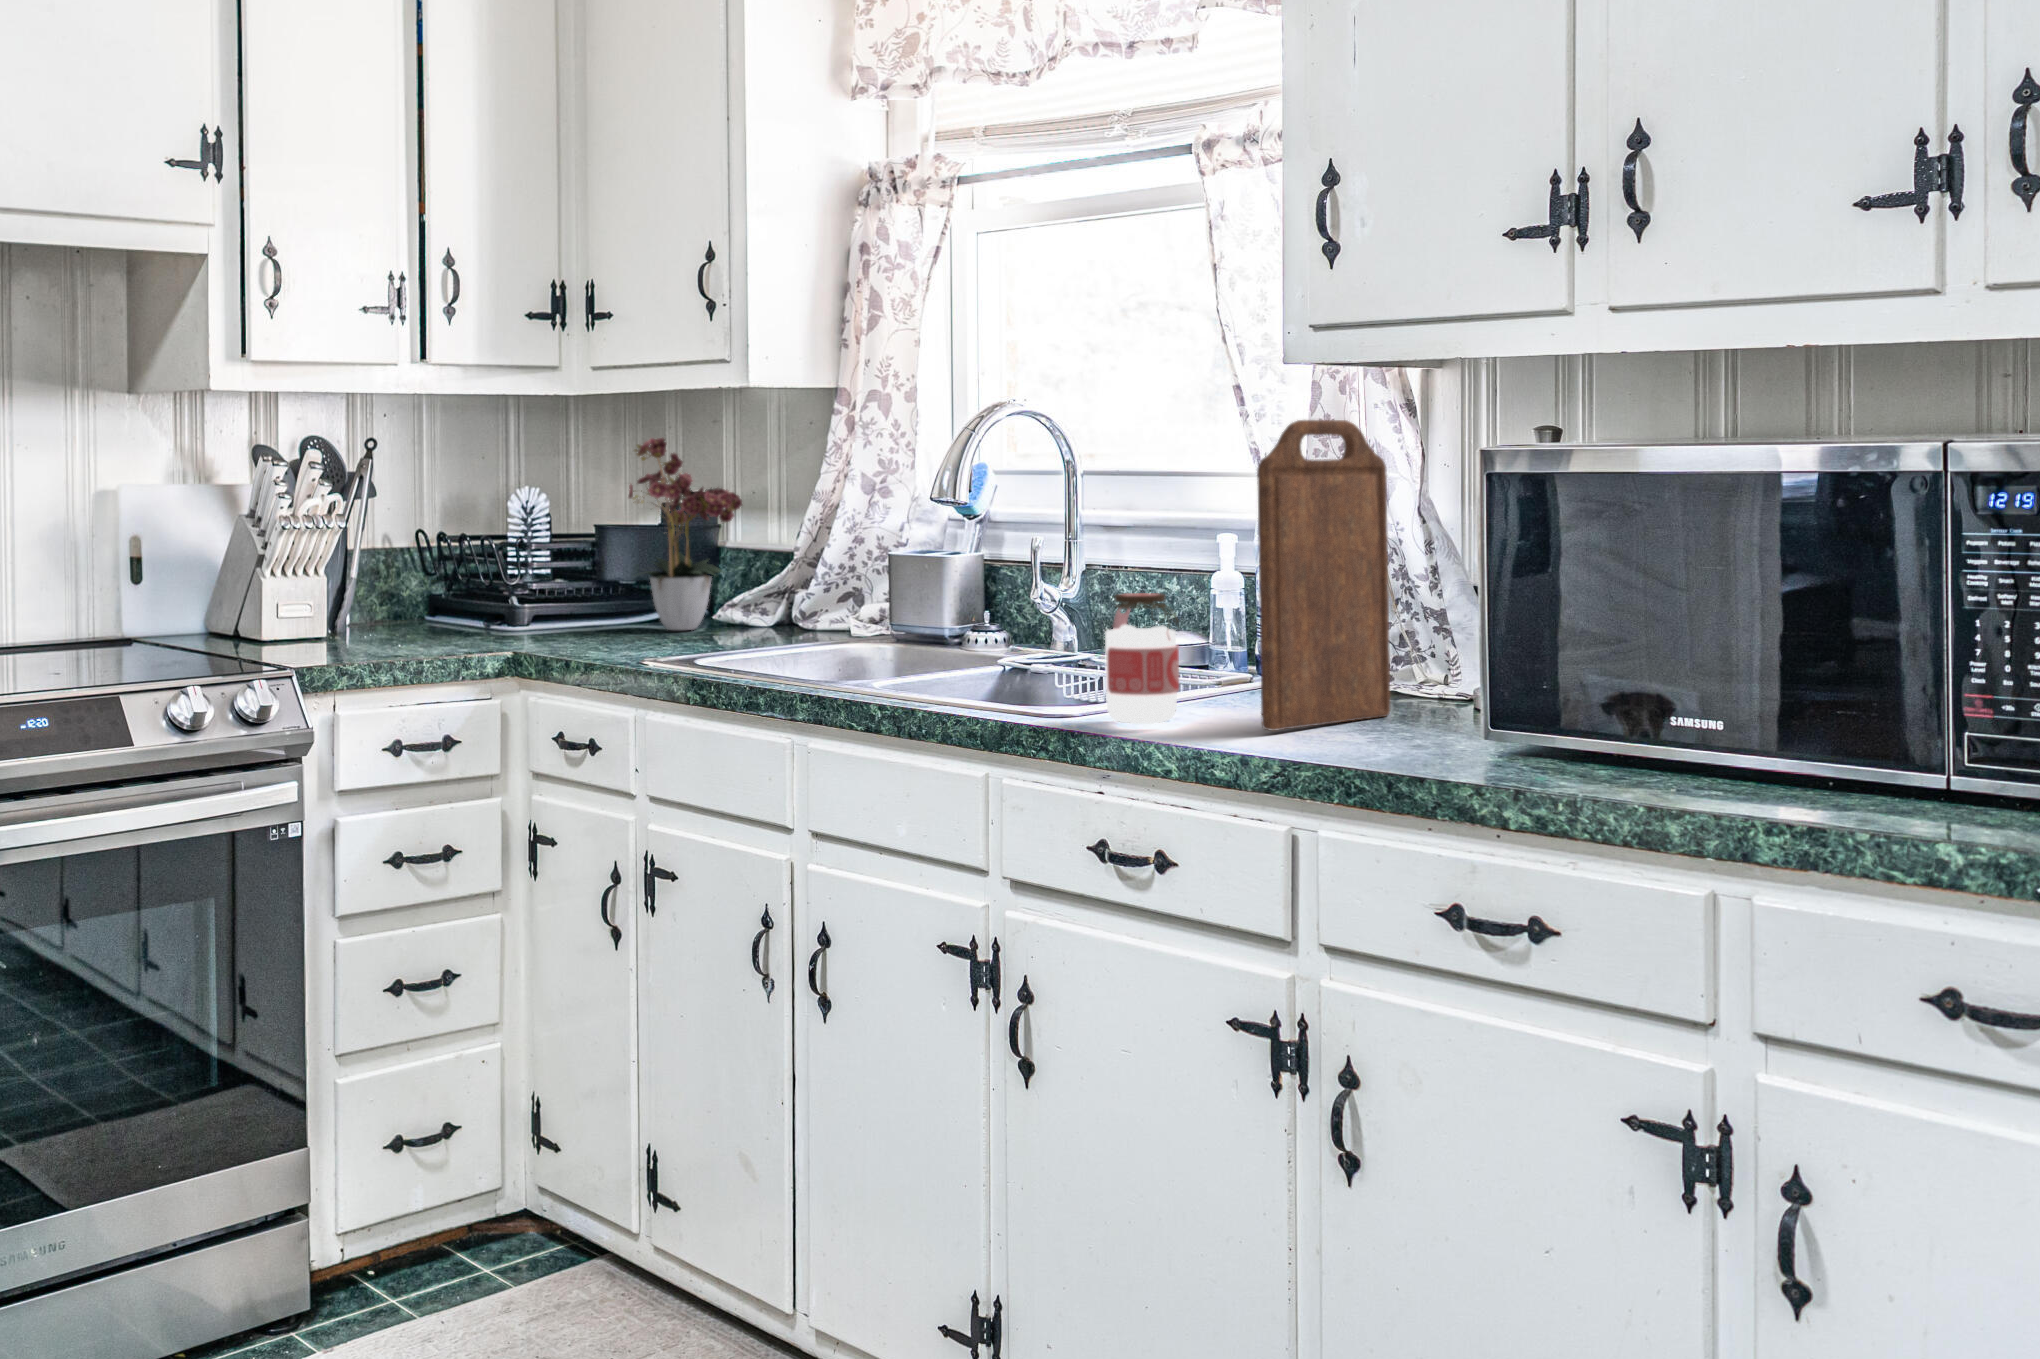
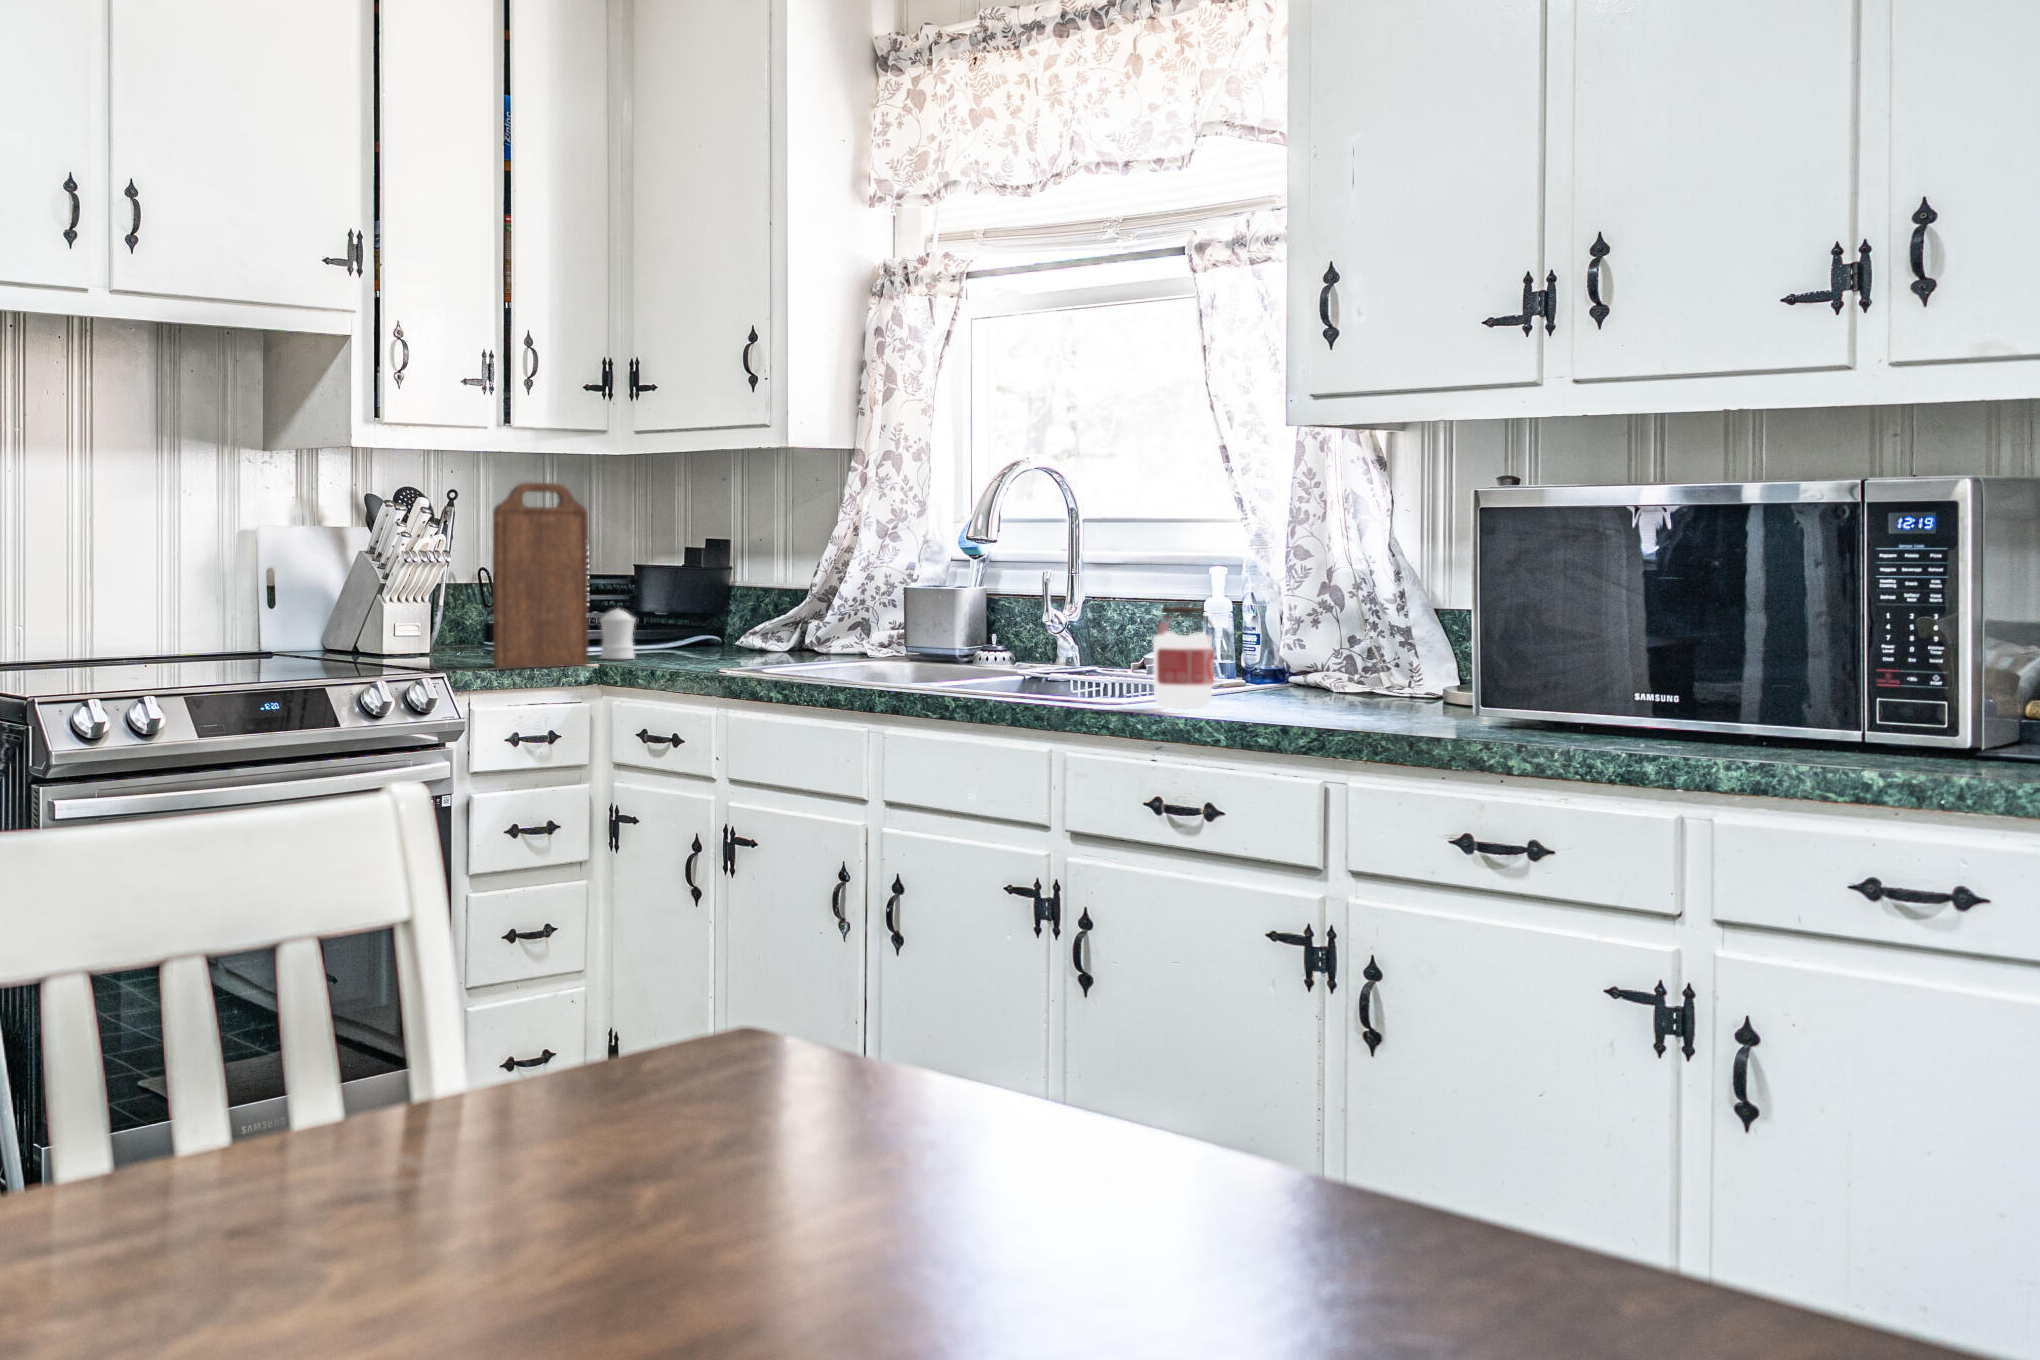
cutting board: present [1257,420,1390,731] -> present [493,483,588,668]
flower arrangement: present [629,437,742,630] -> none [672,483,777,653]
salt shaker: none [527,581,572,643] -> present [600,609,635,659]

